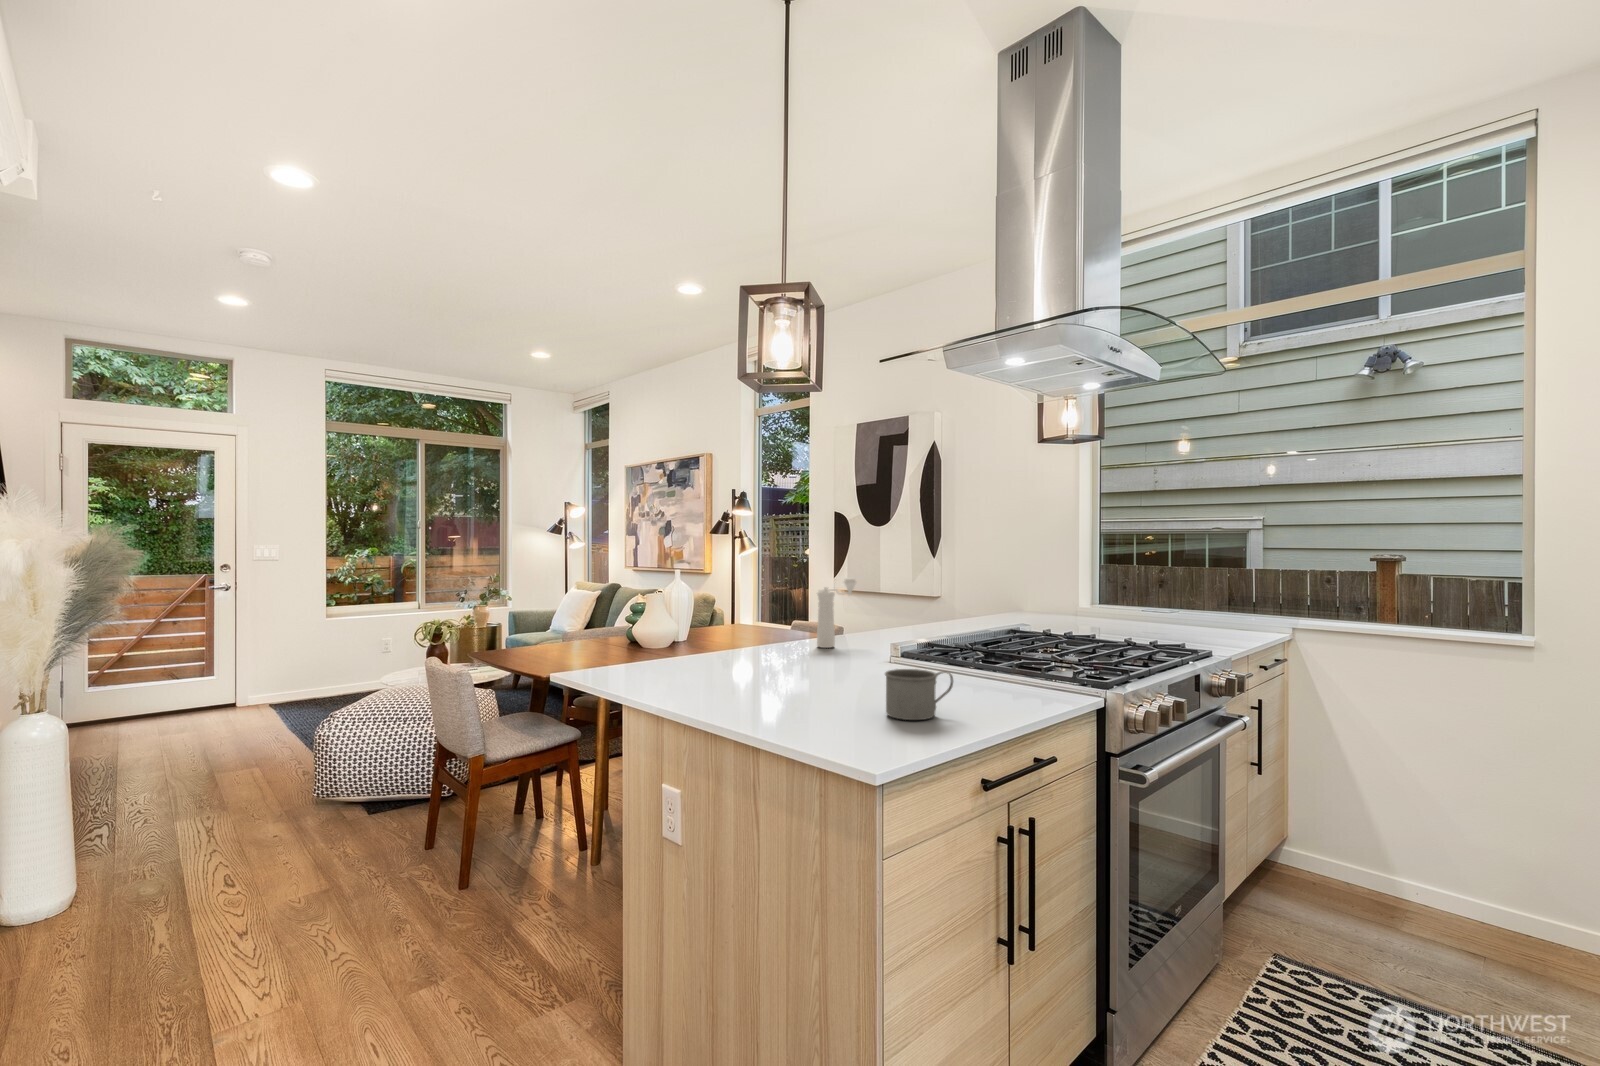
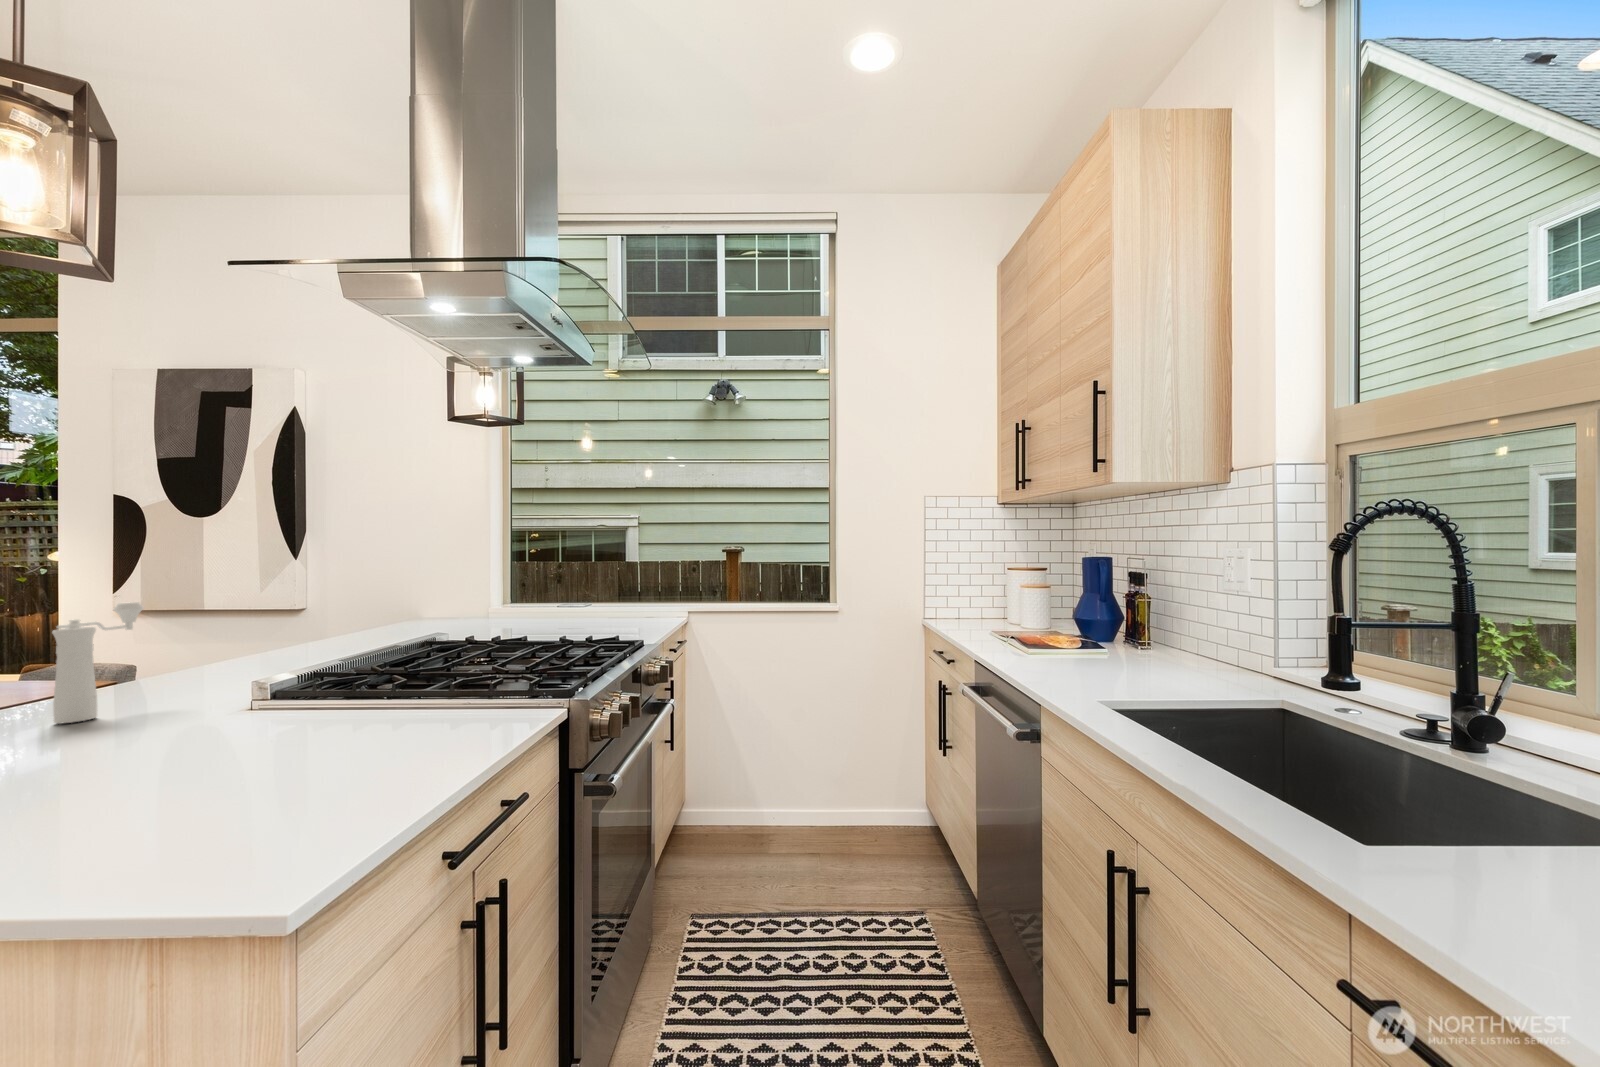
mug: present [885,669,953,720] -> none [250,710,382,808]

